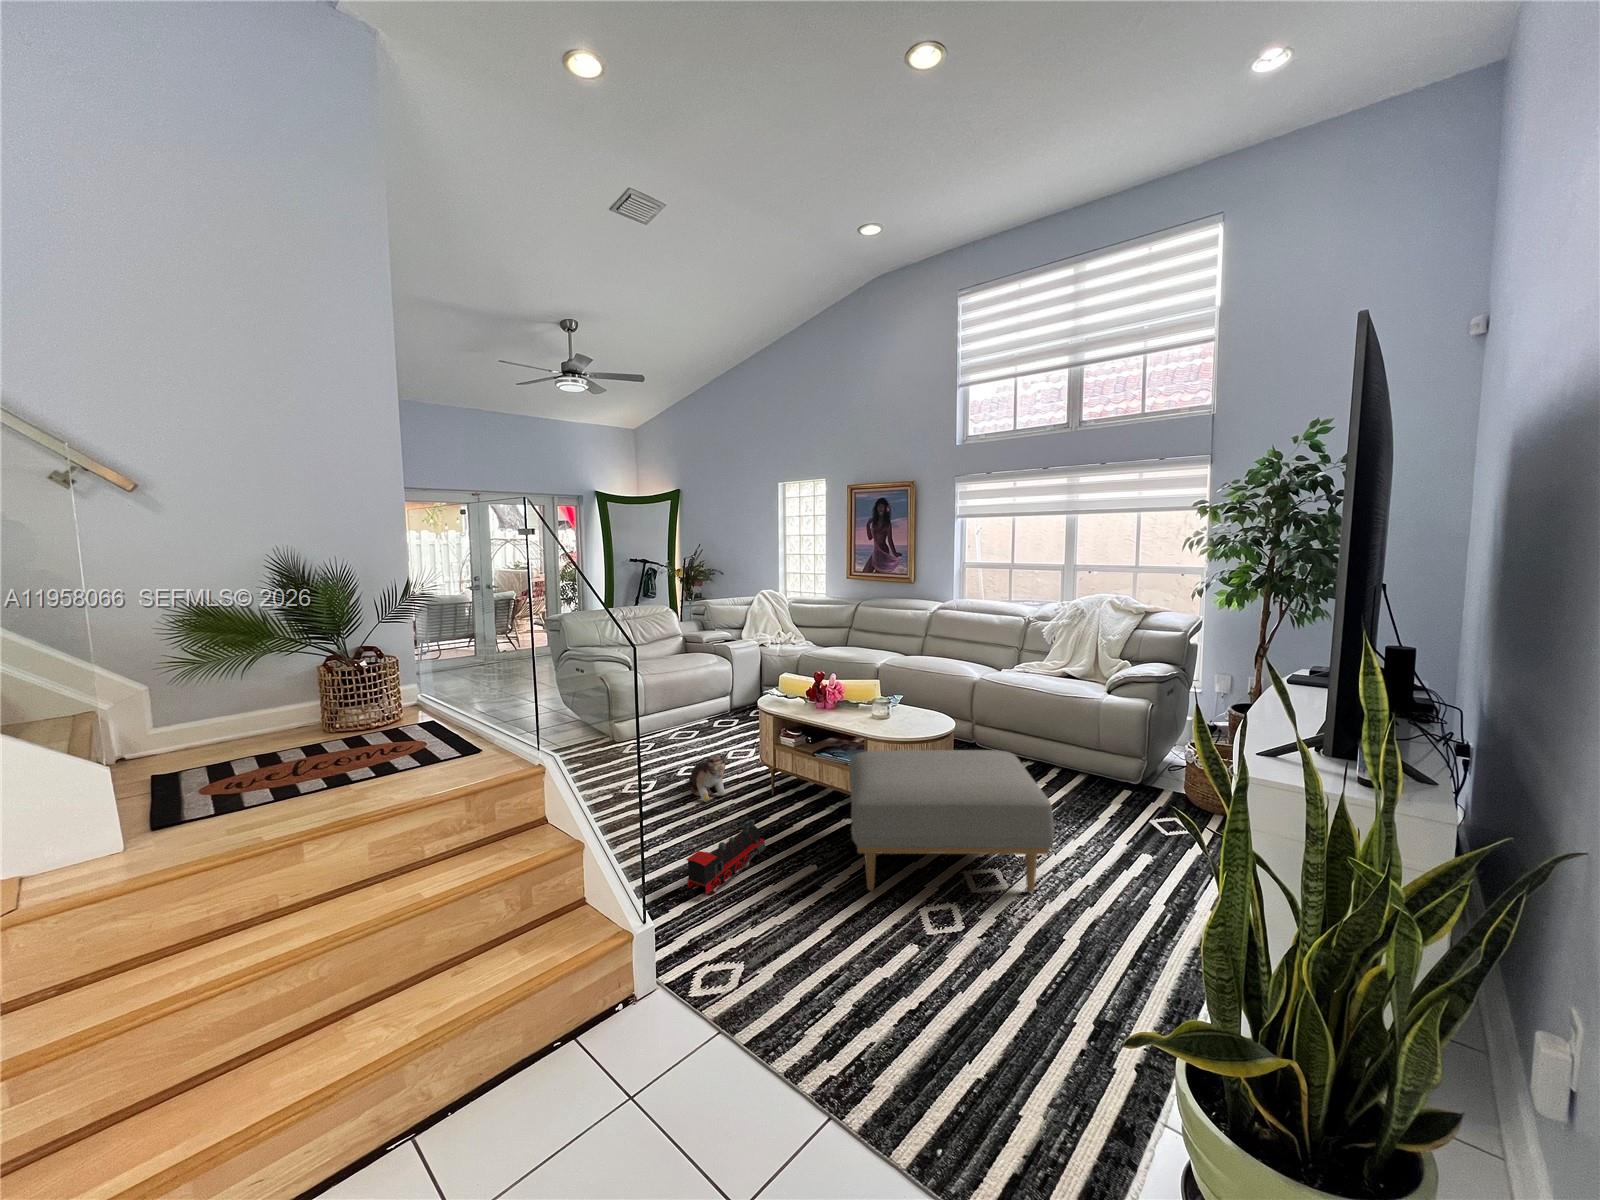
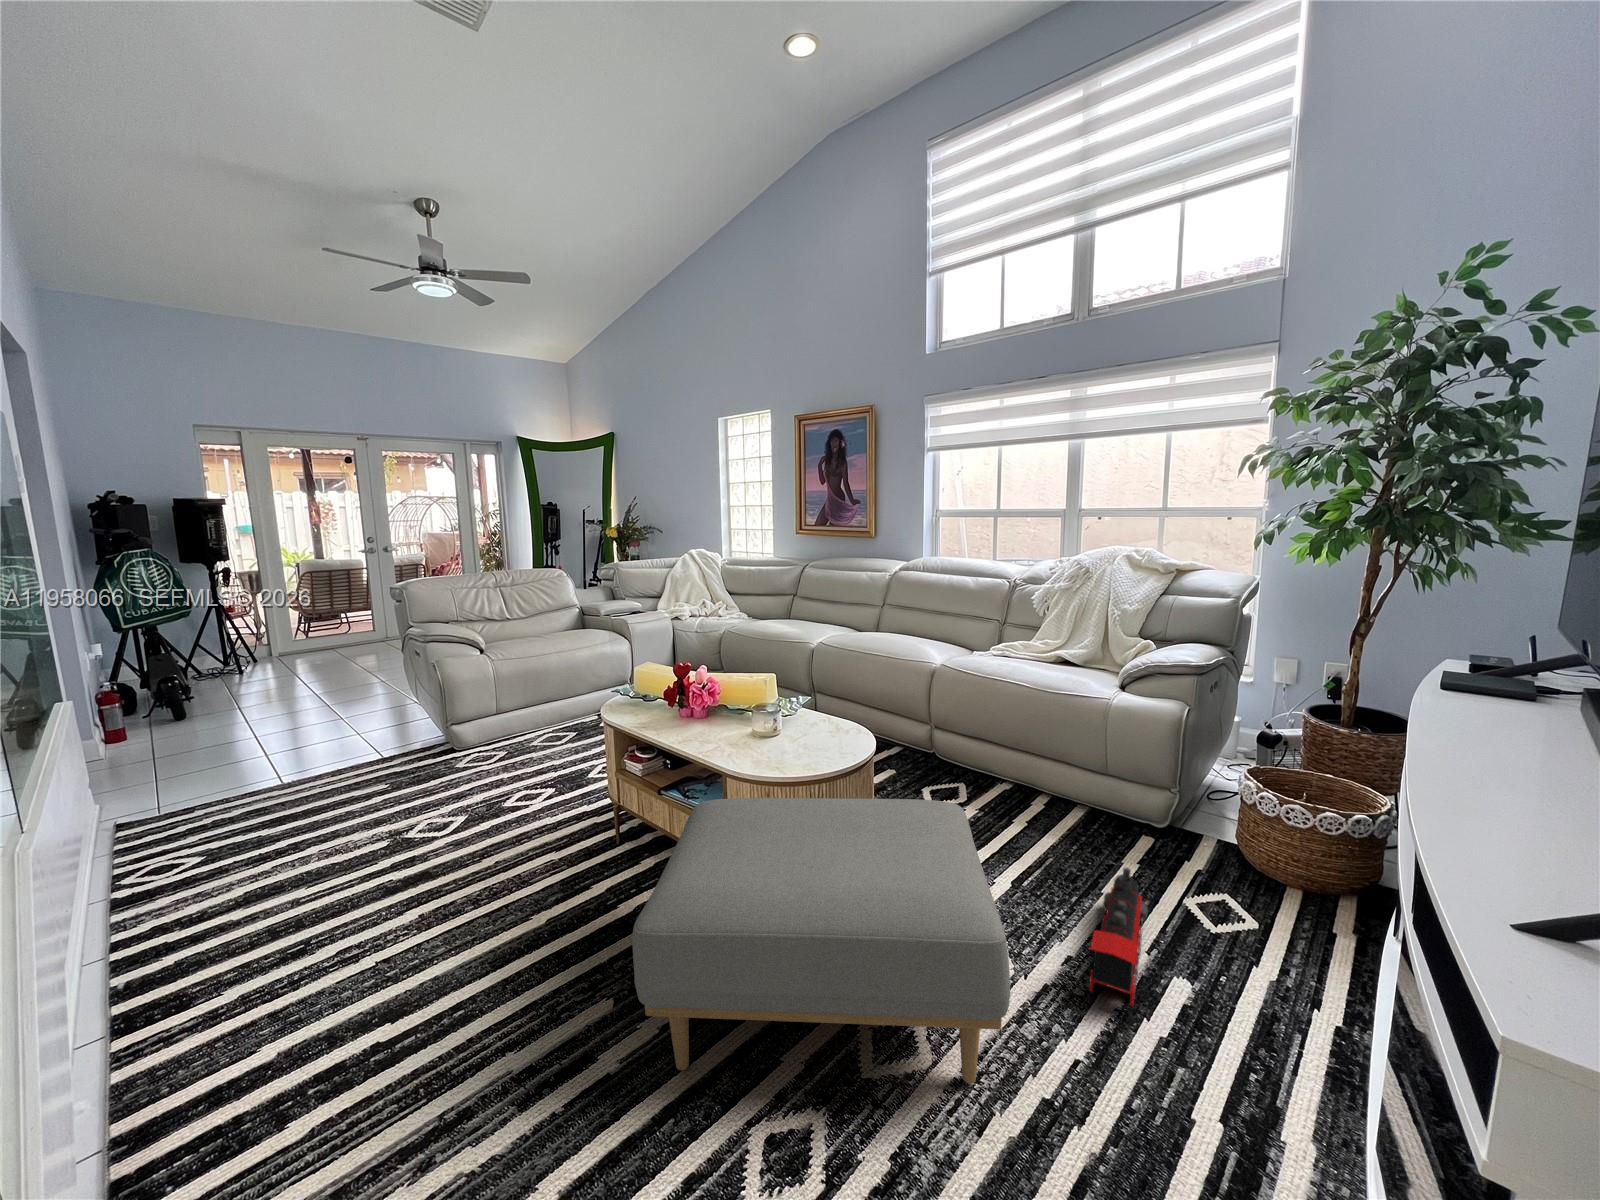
plush toy: present [689,755,728,802] -> none [499,787,546,856]
toy train: present [686,820,766,894] -> present [1089,867,1148,1006]

